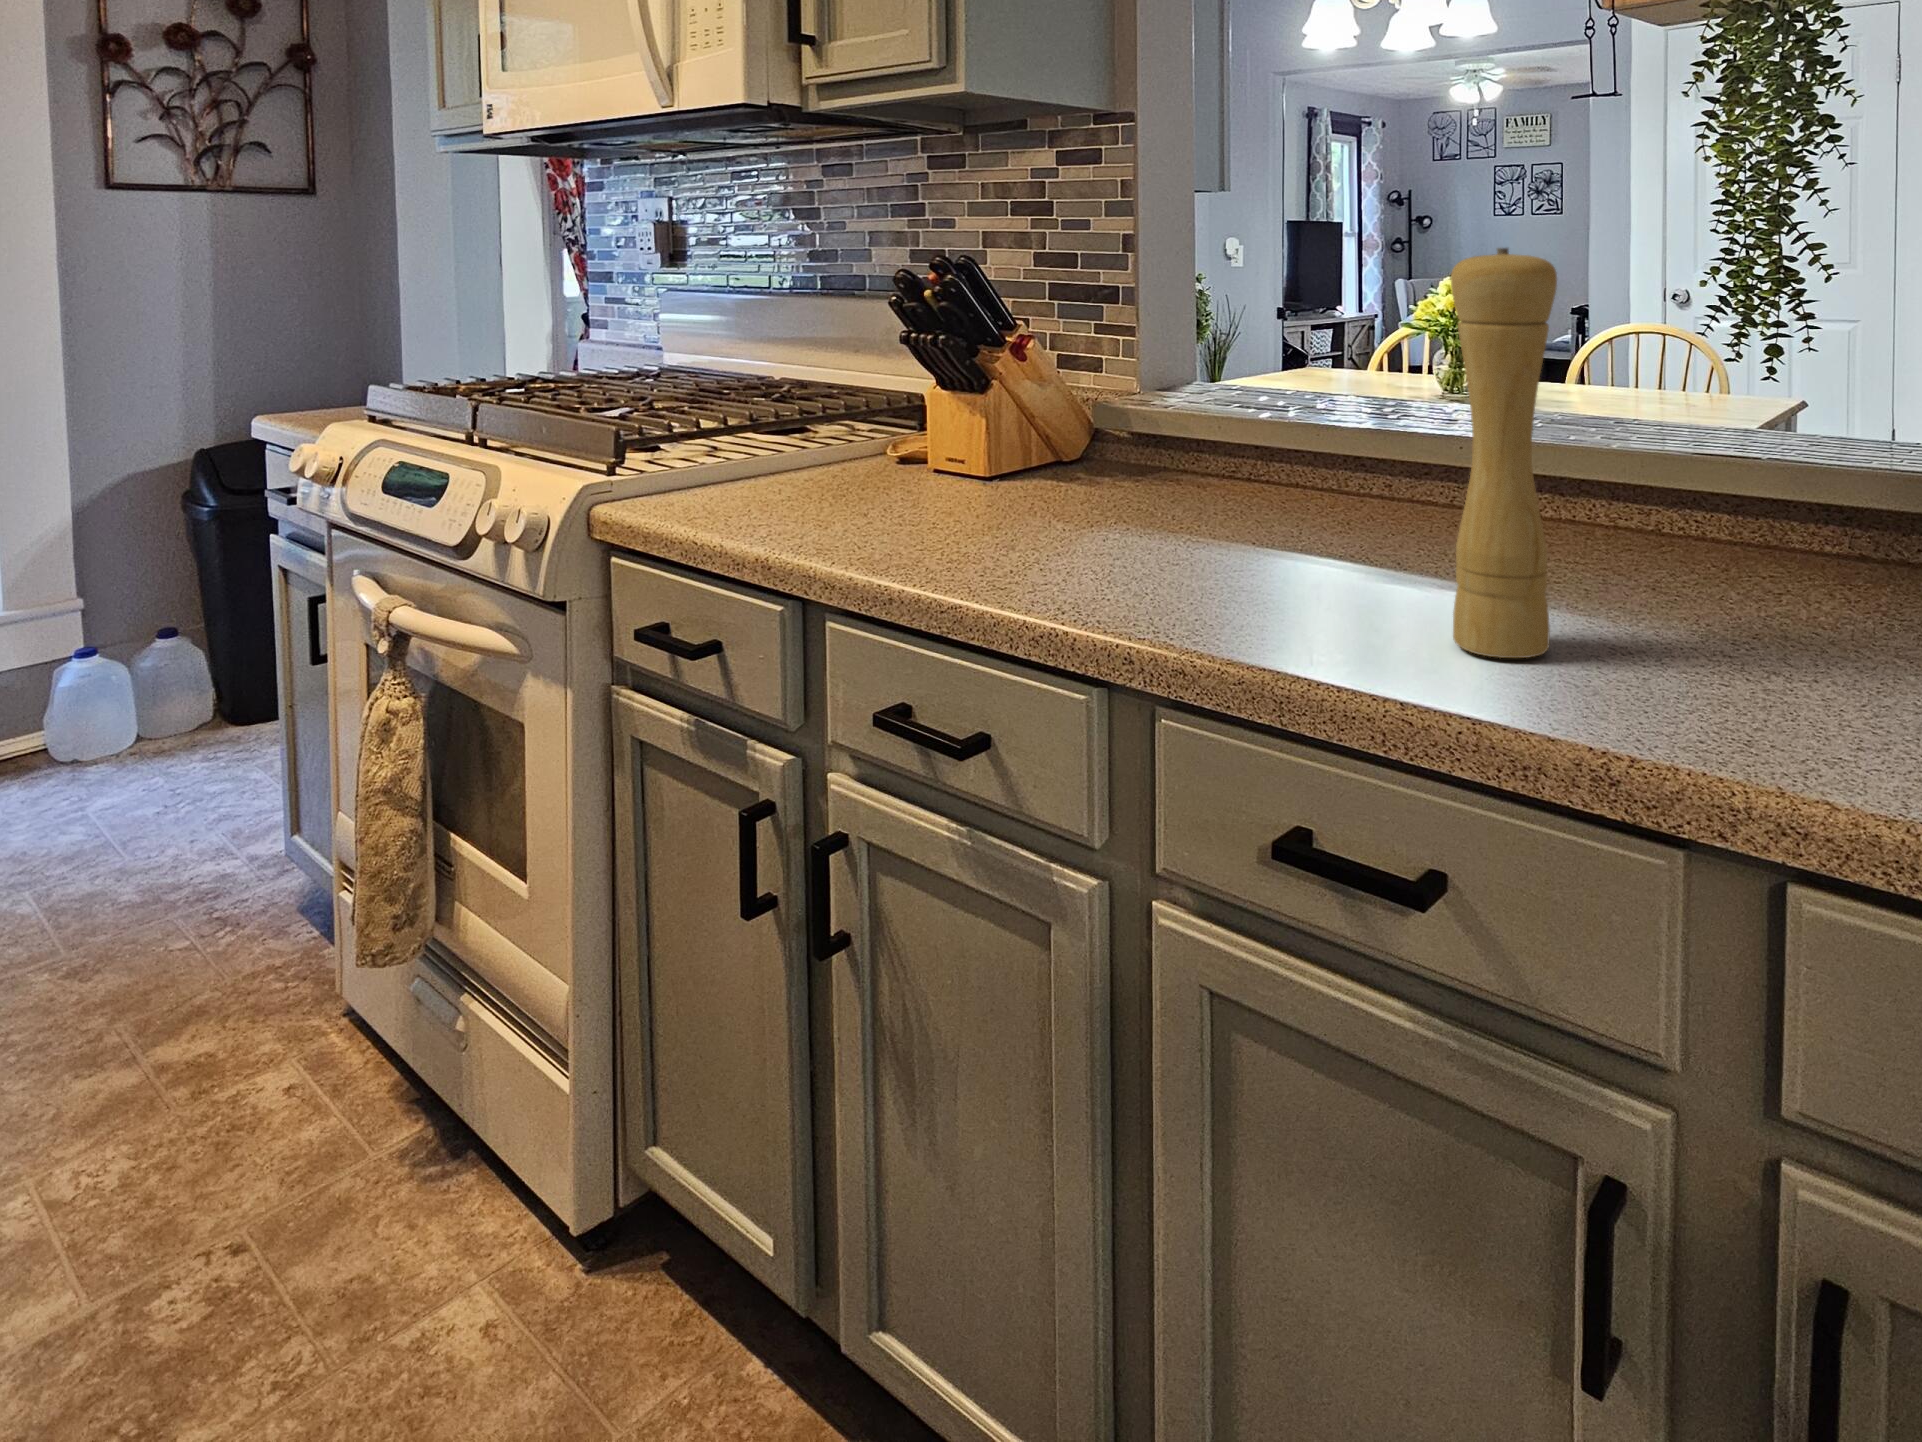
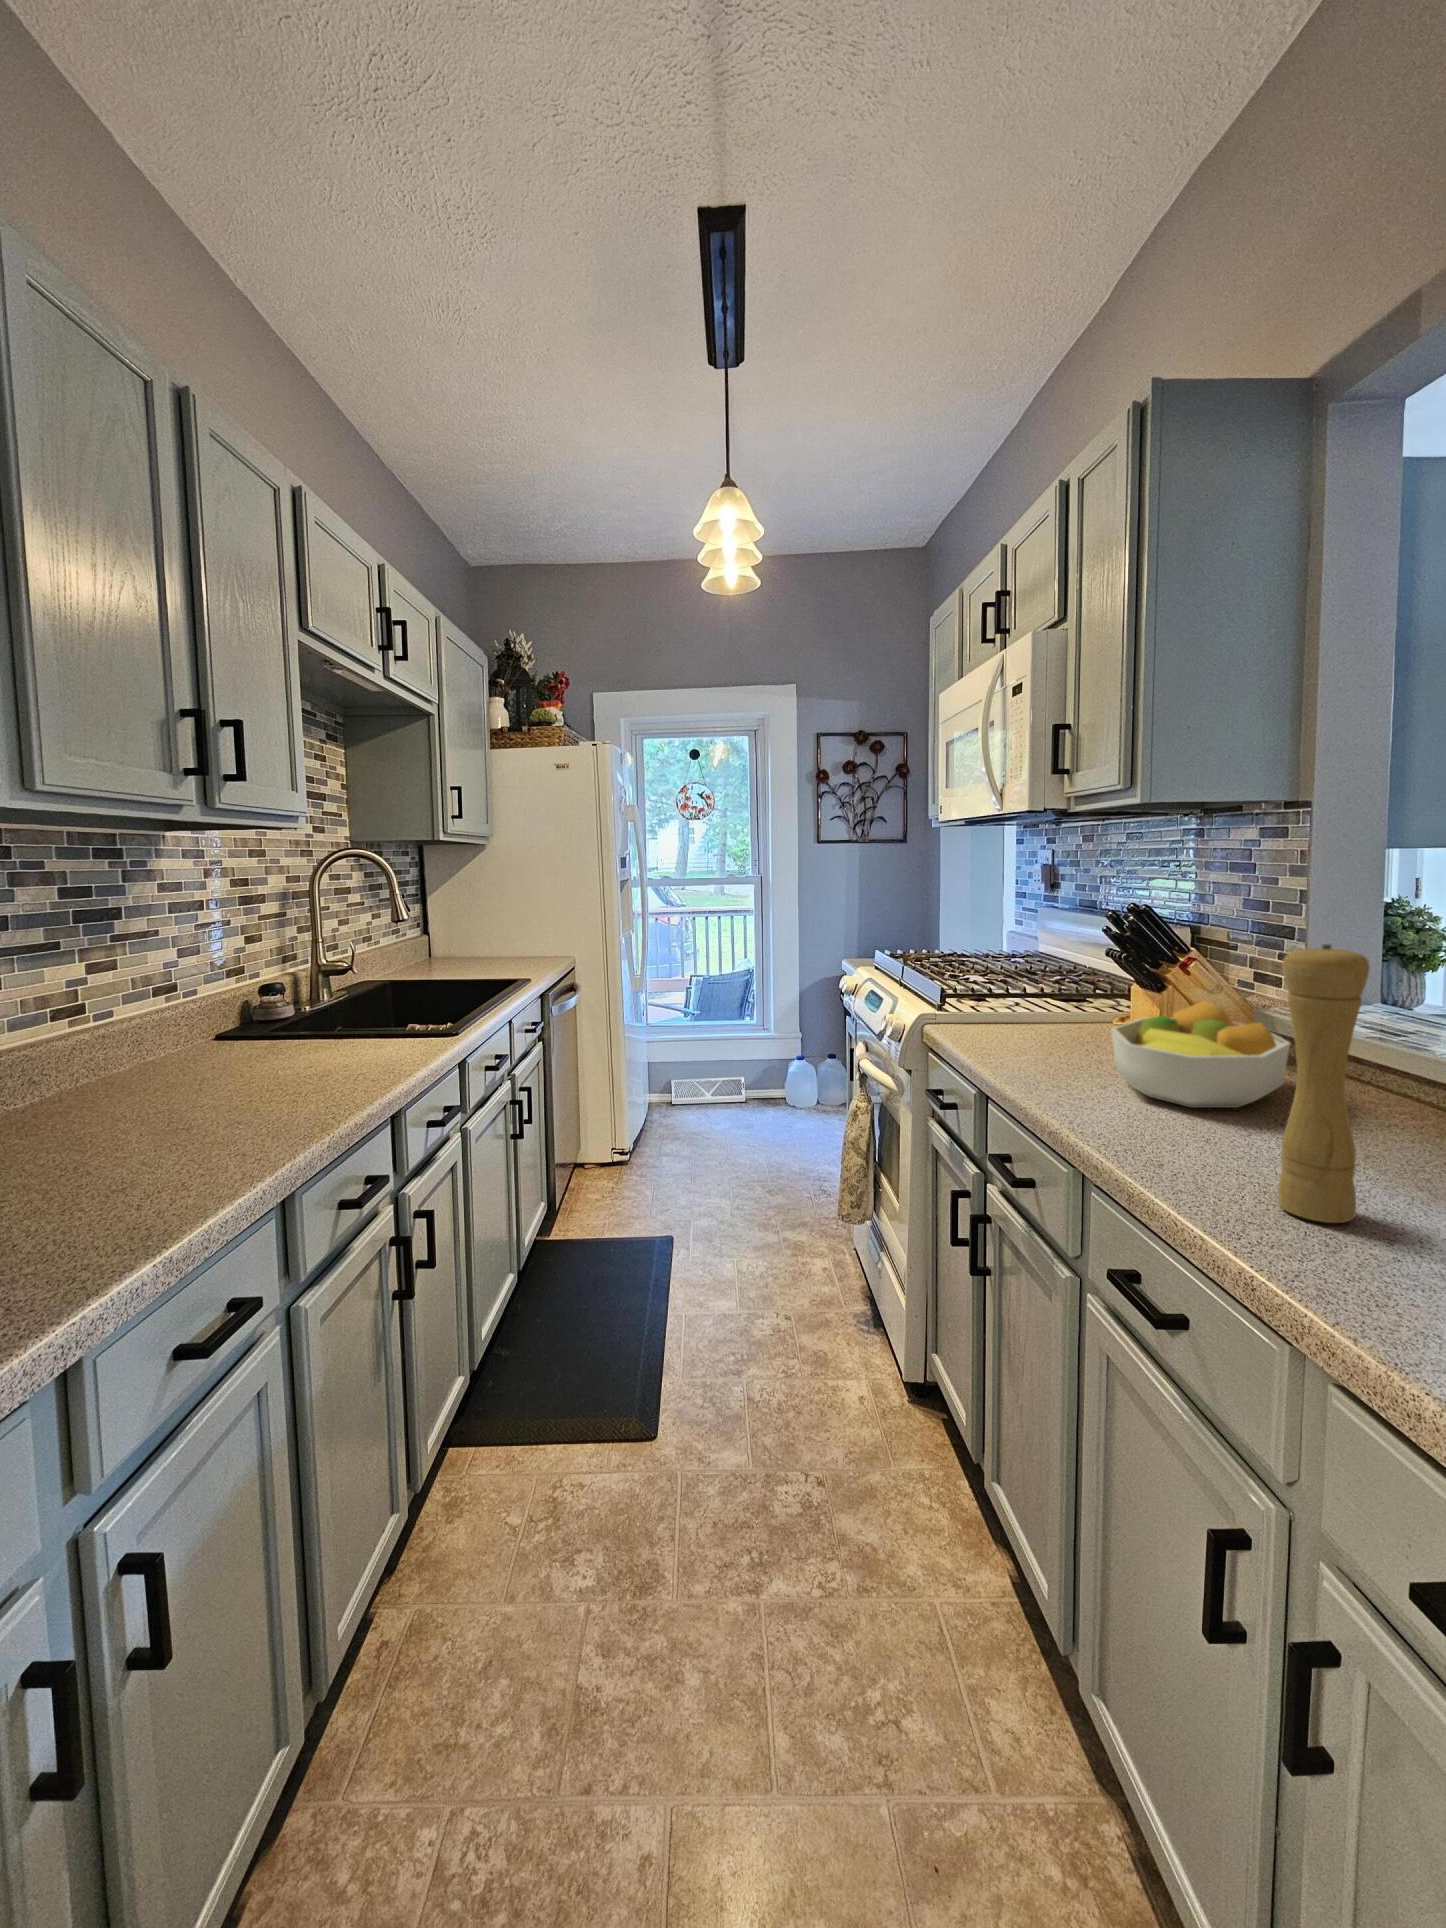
fruit bowl: none [1005,390,1247,551] -> present [1111,1001,1290,1108]

